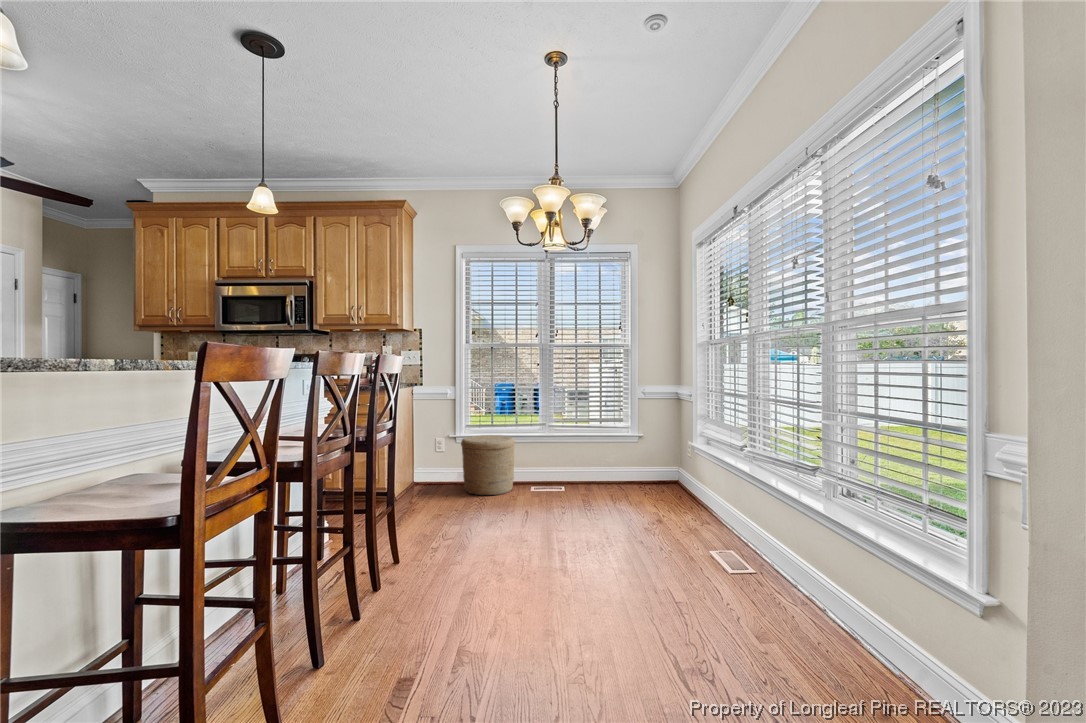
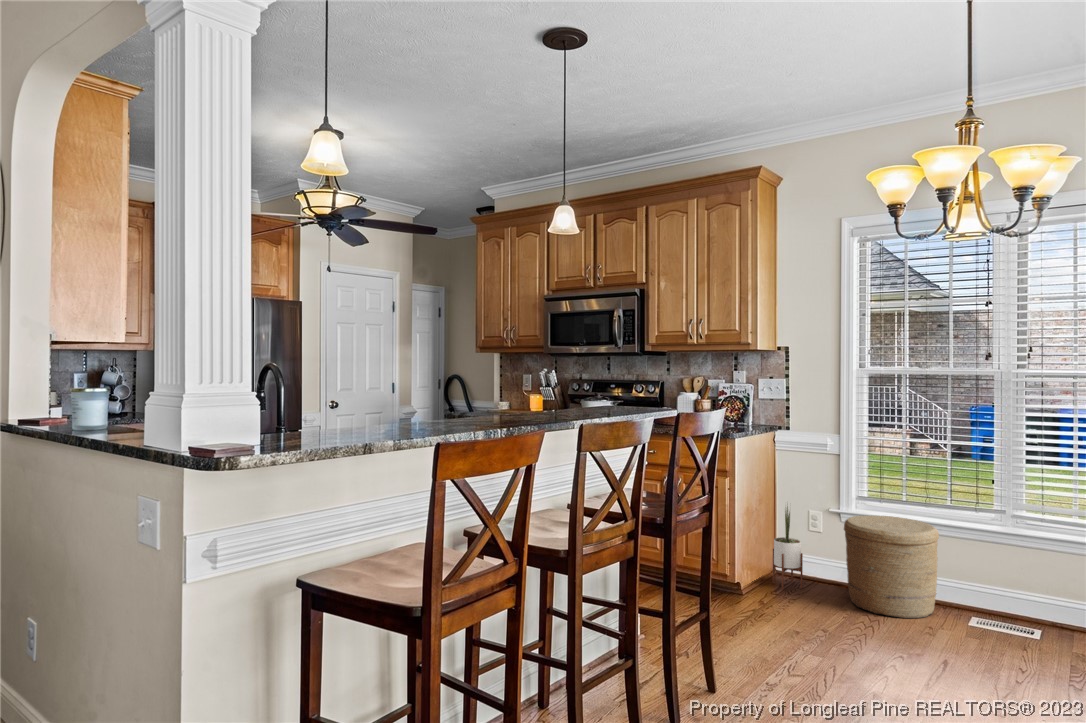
potted plant: none [414,431,434,493] -> present [773,504,803,589]

